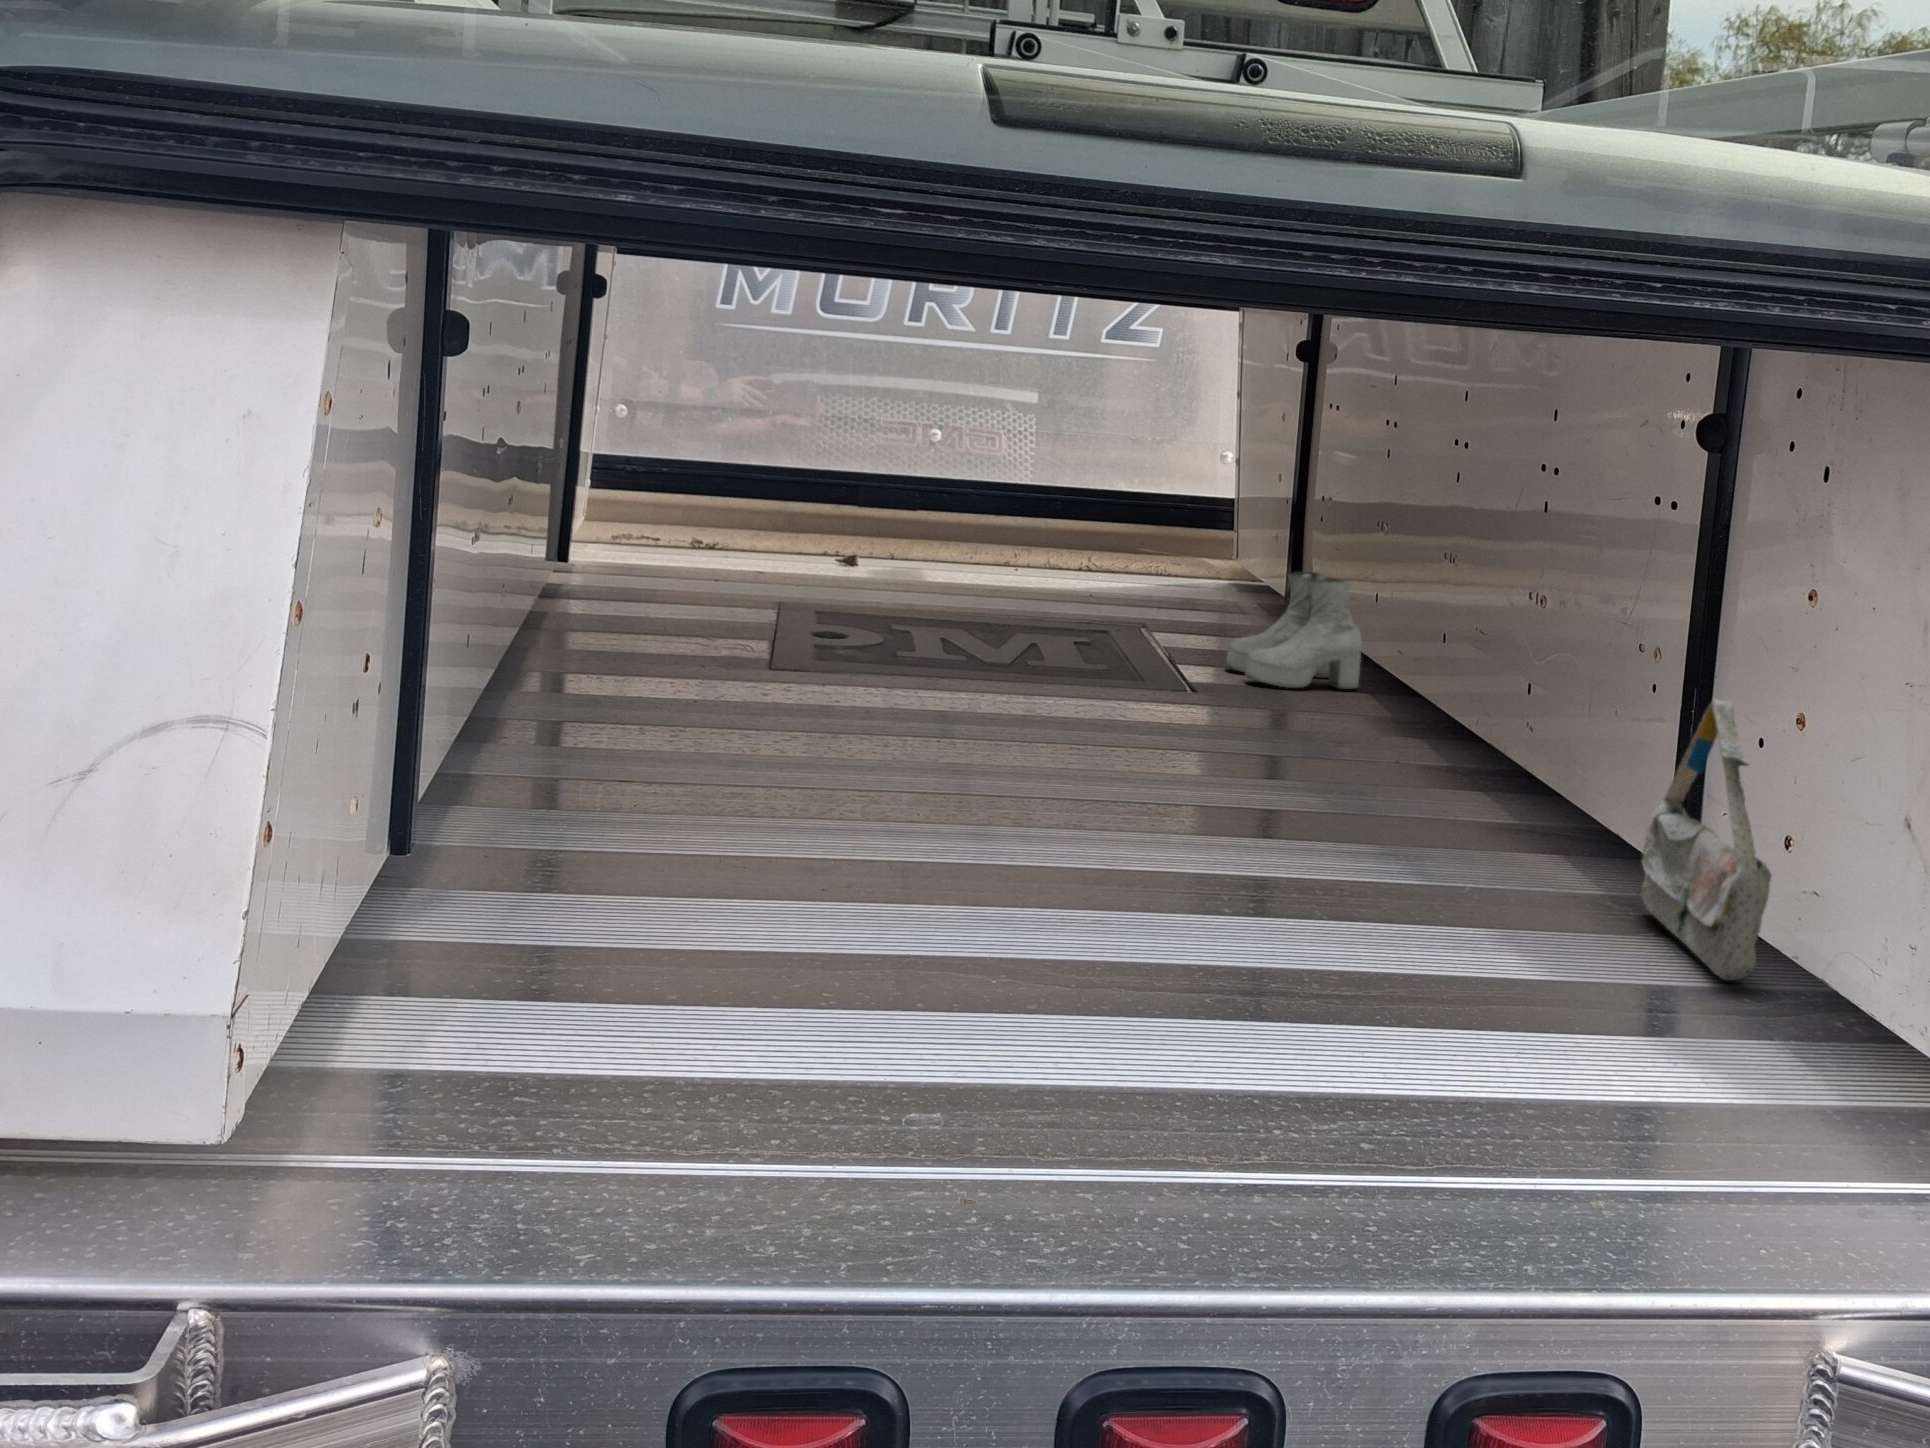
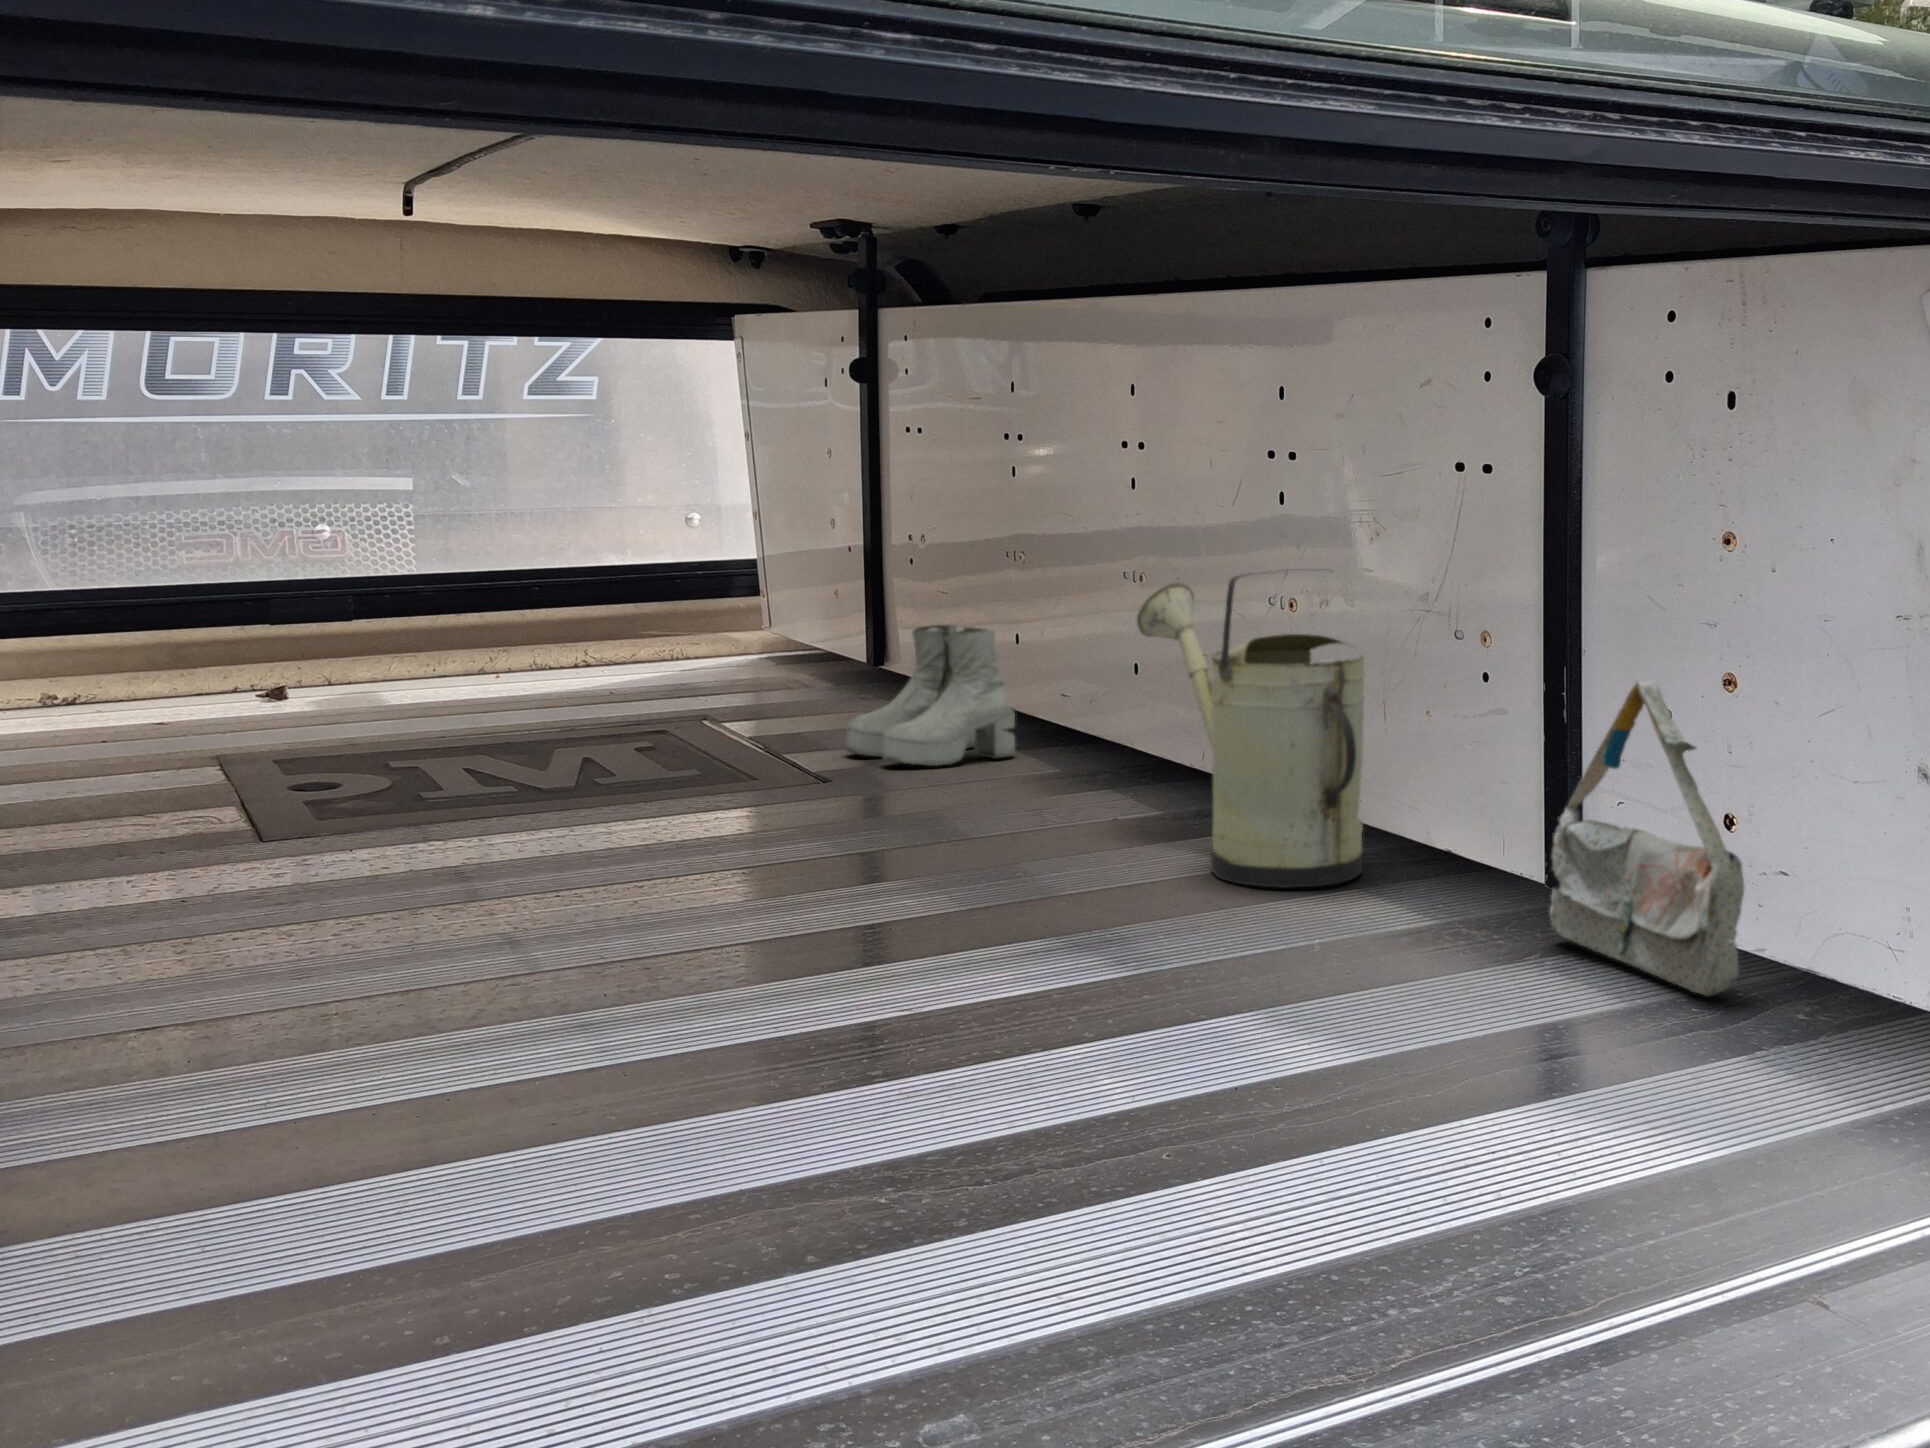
watering can: none [1404,563,1563,834] -> present [1137,569,1365,887]

